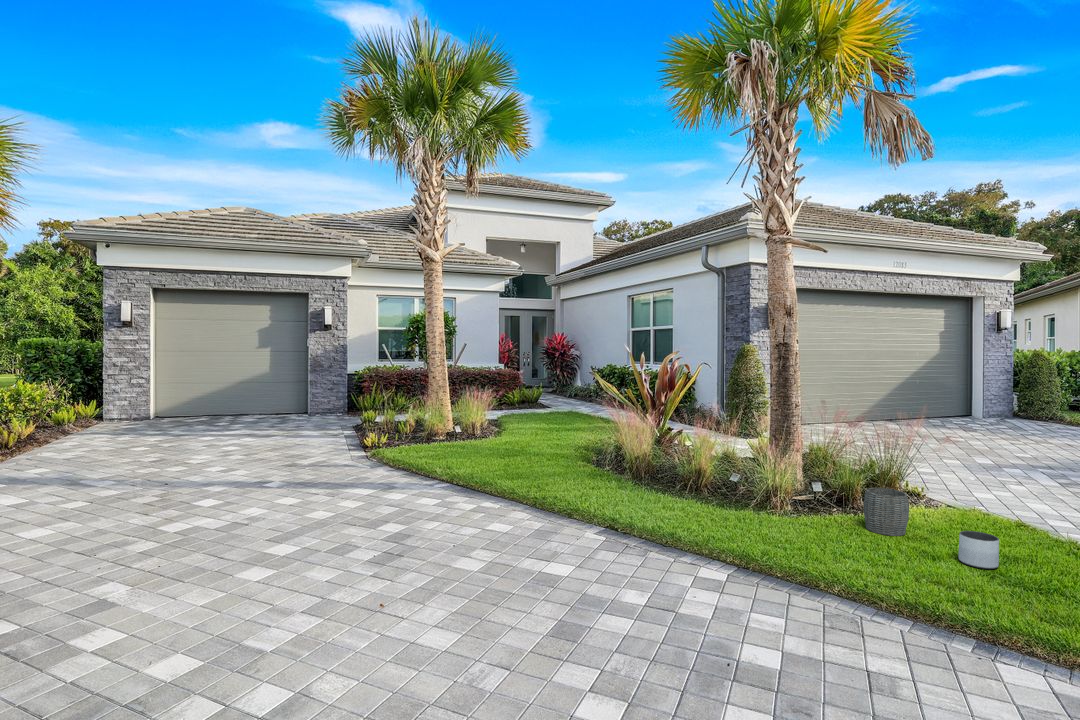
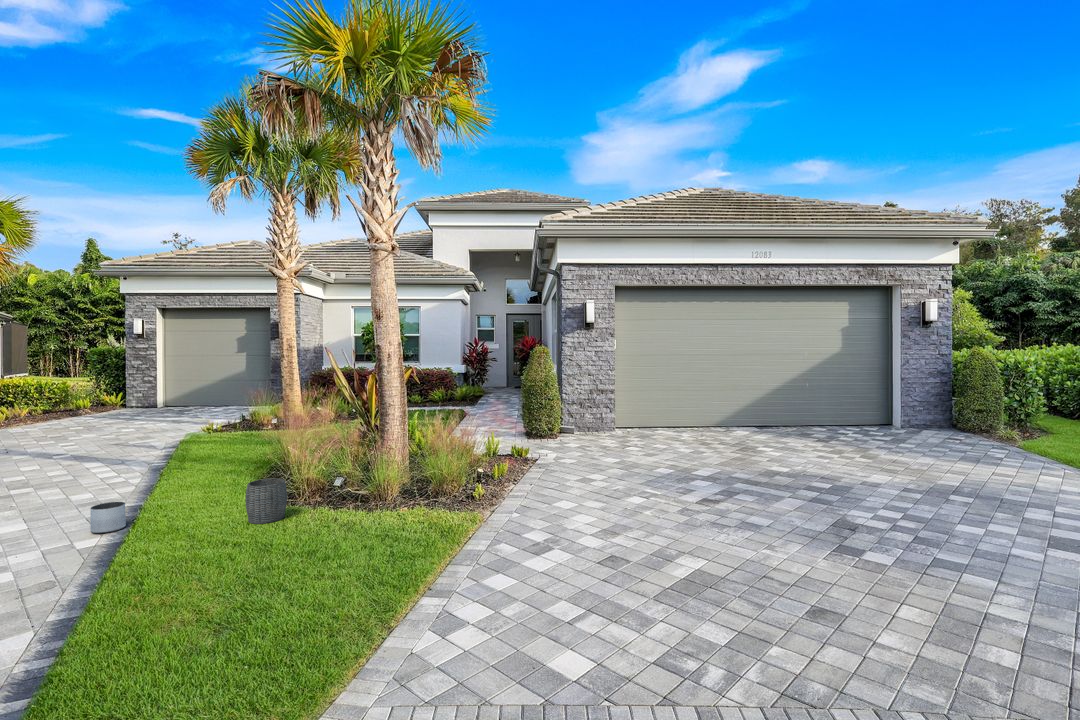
planter: present [959,531,999,569] -> present [90,502,126,533]

